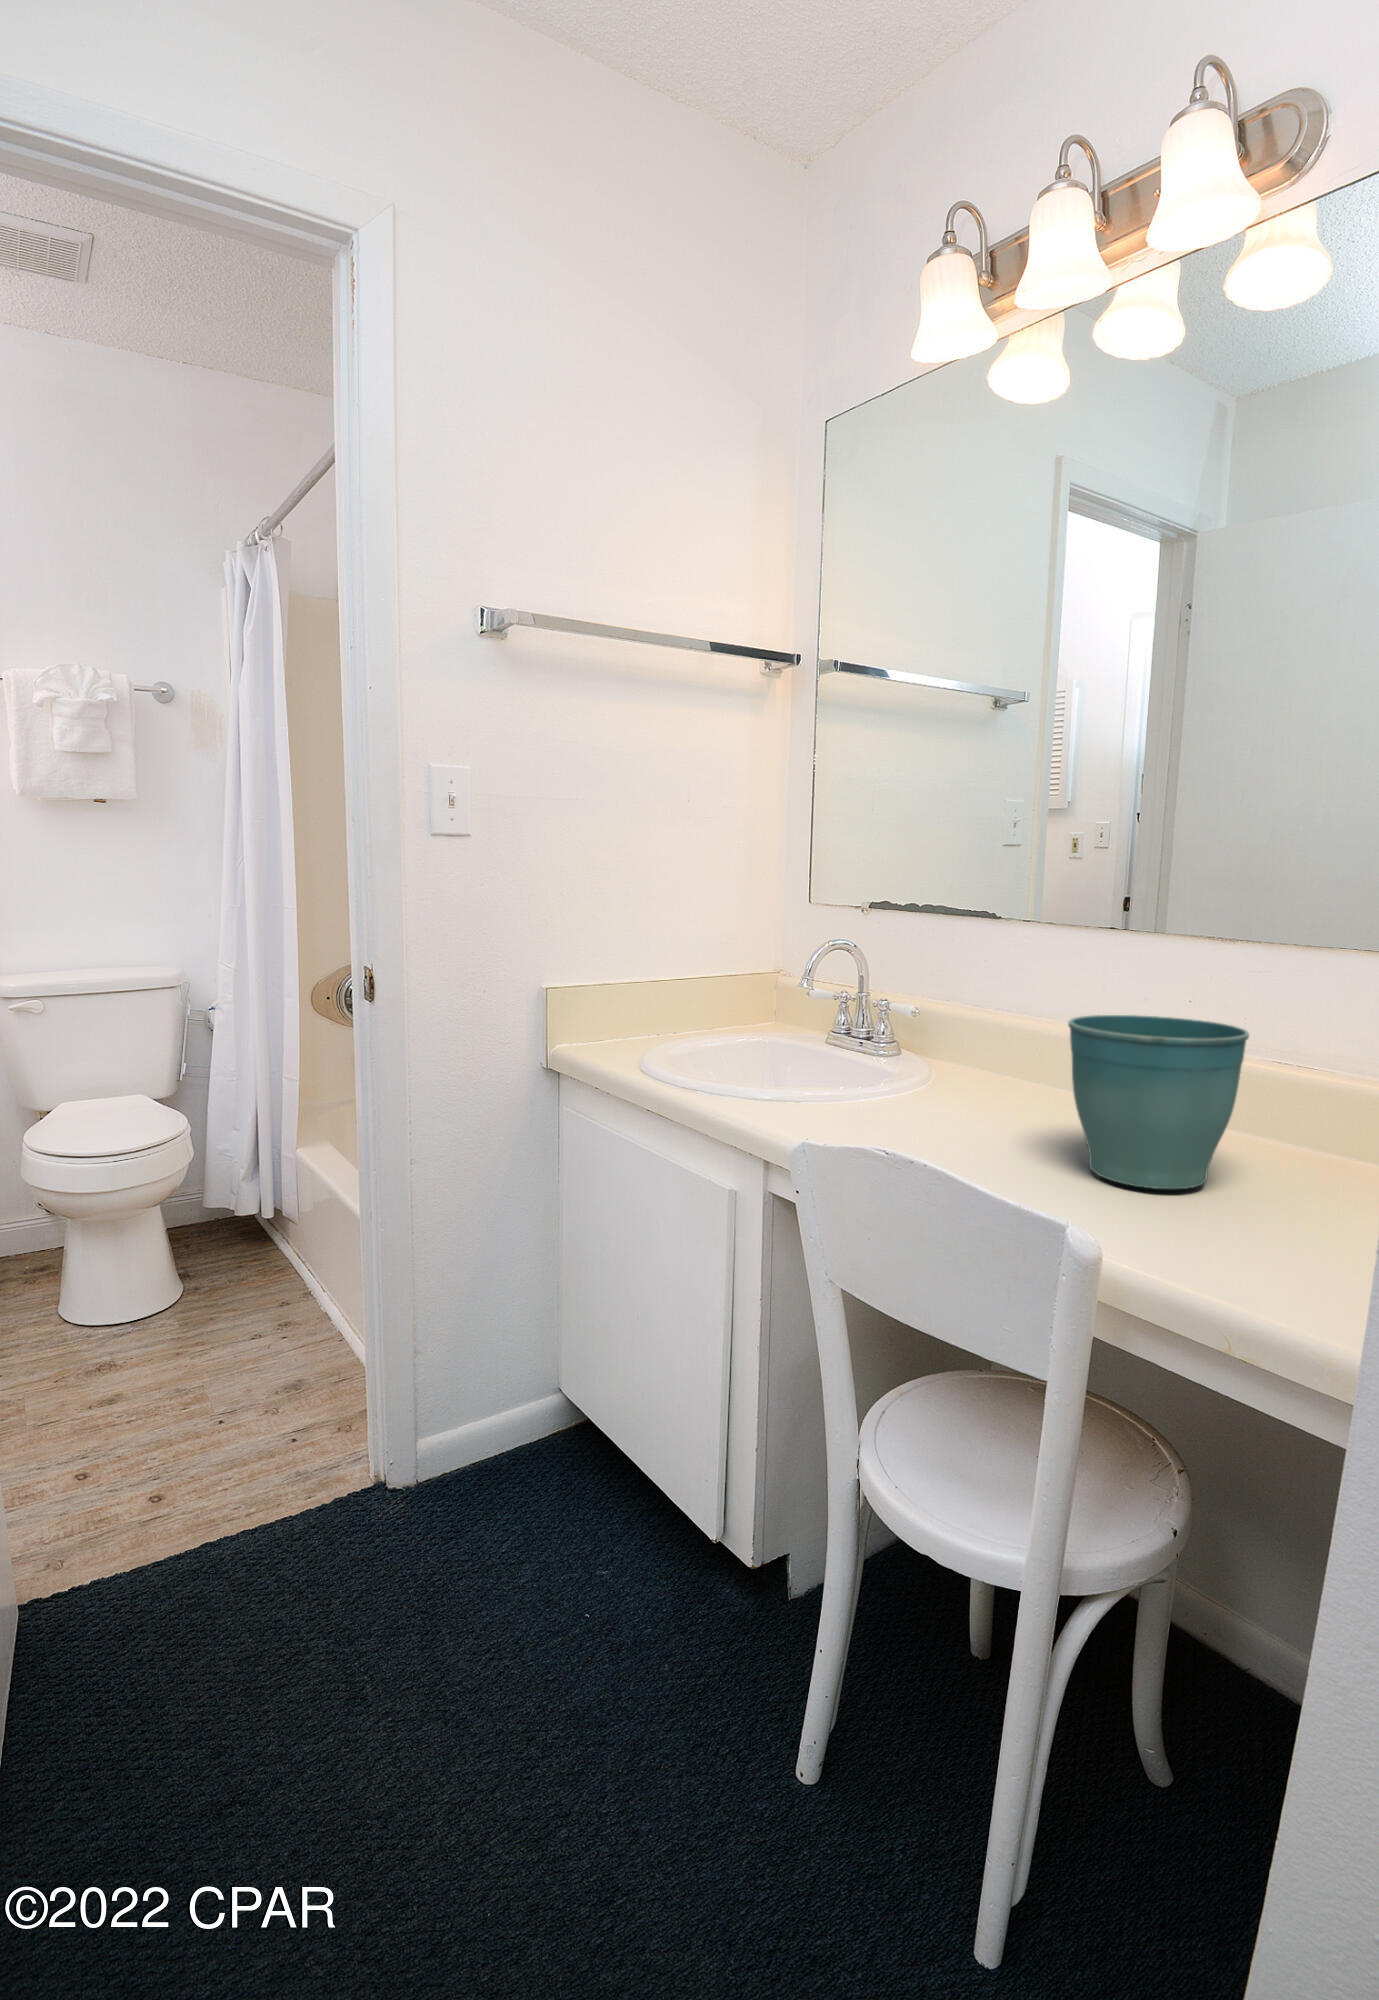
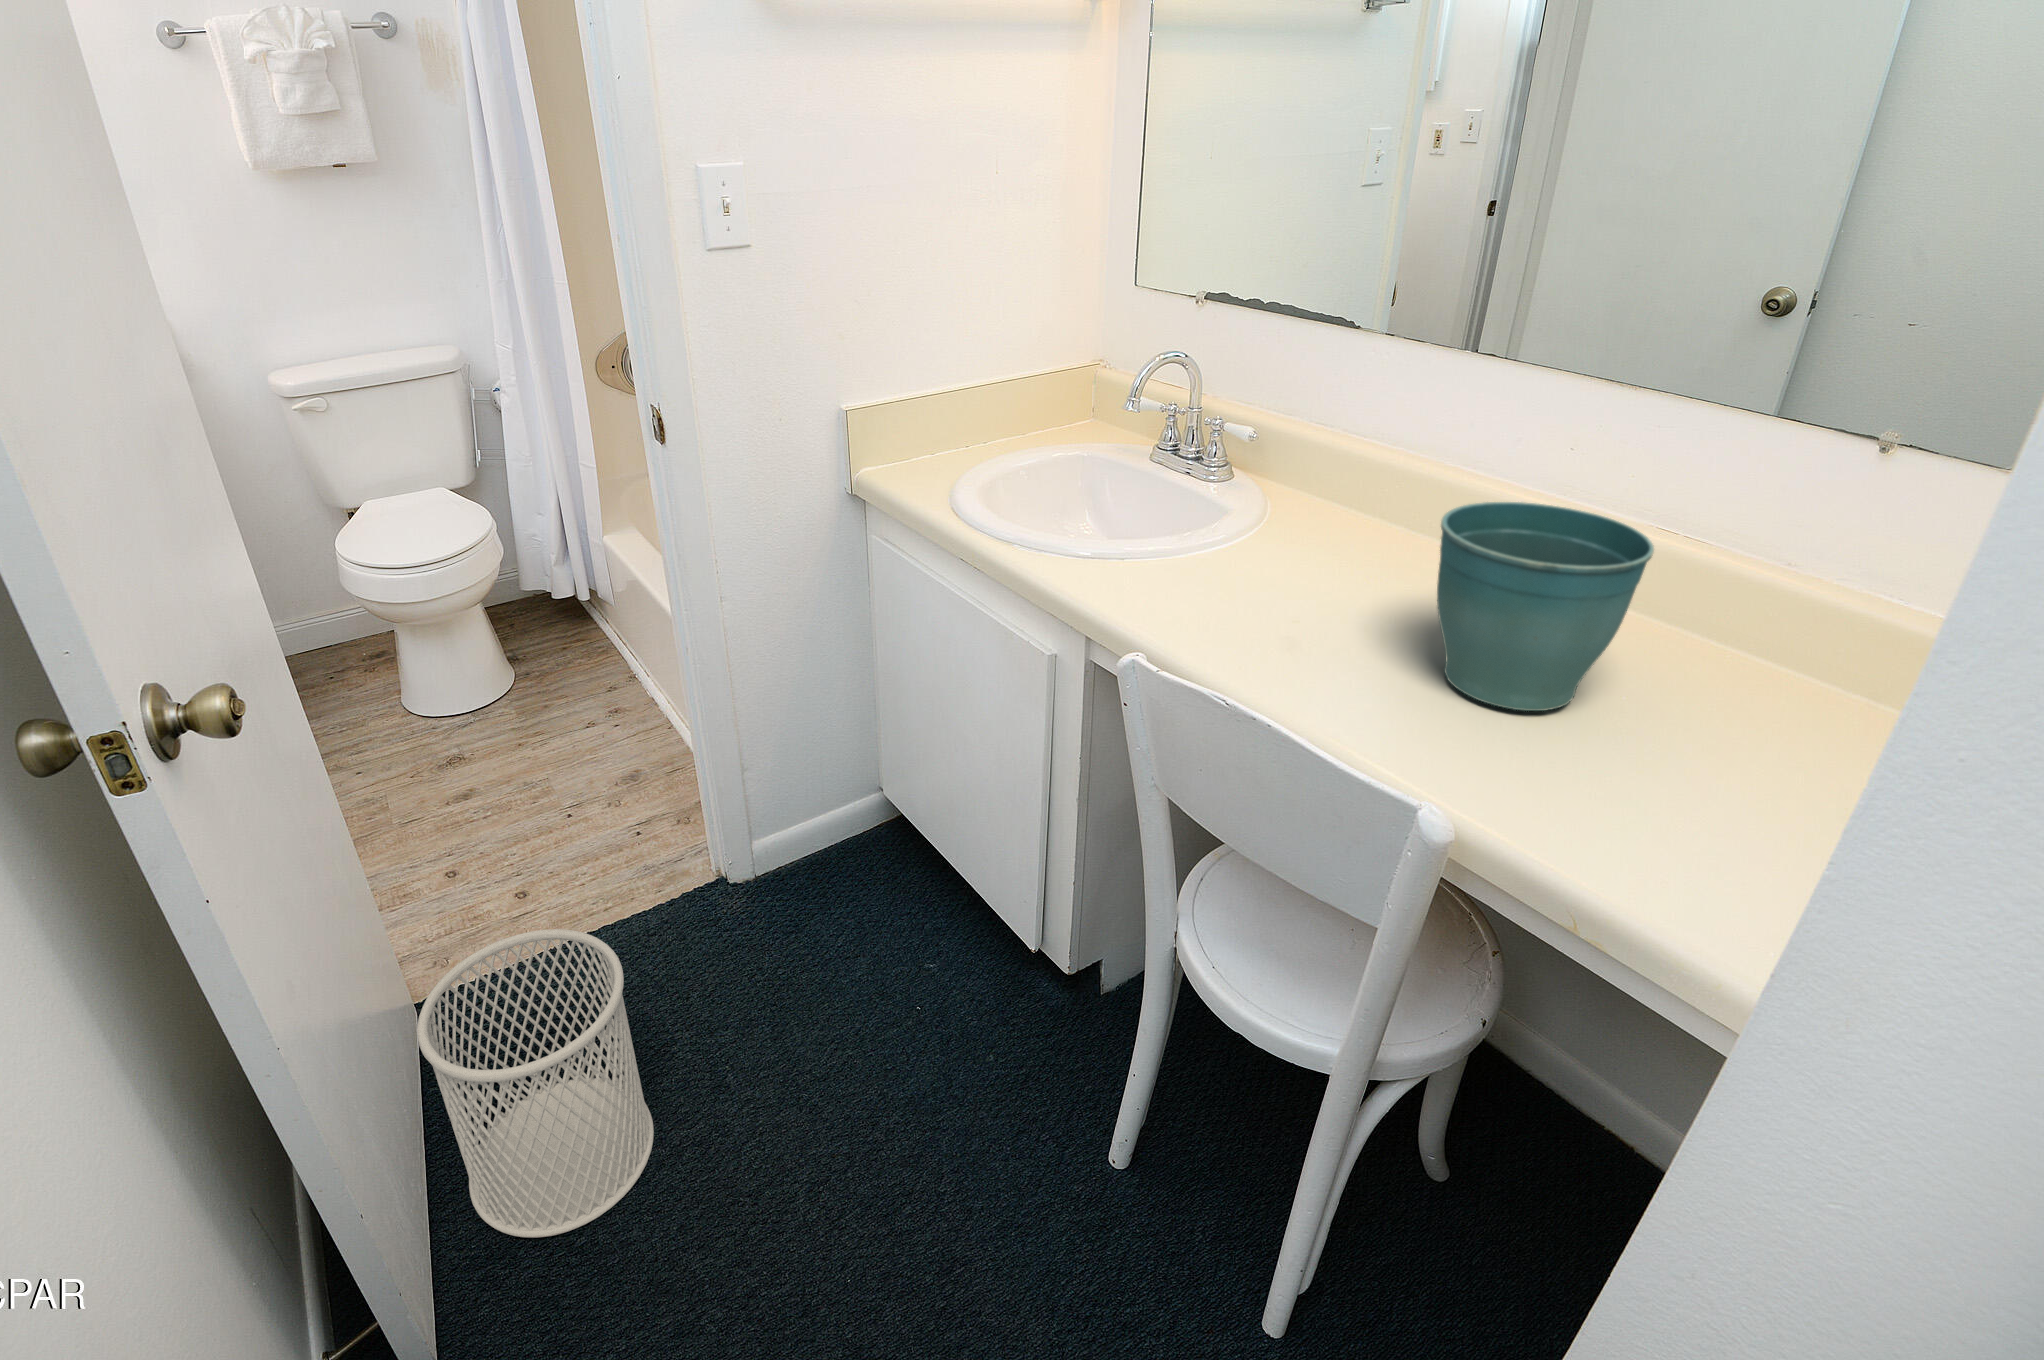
wastebasket: none [31,1477,274,1860] -> present [417,929,654,1238]

